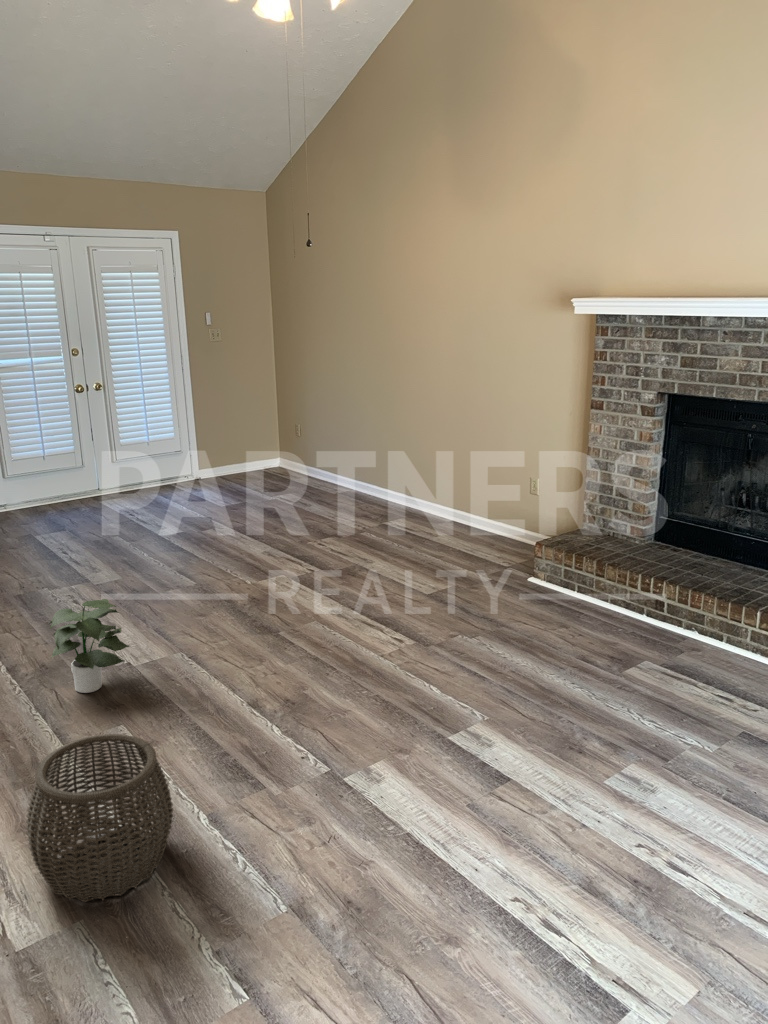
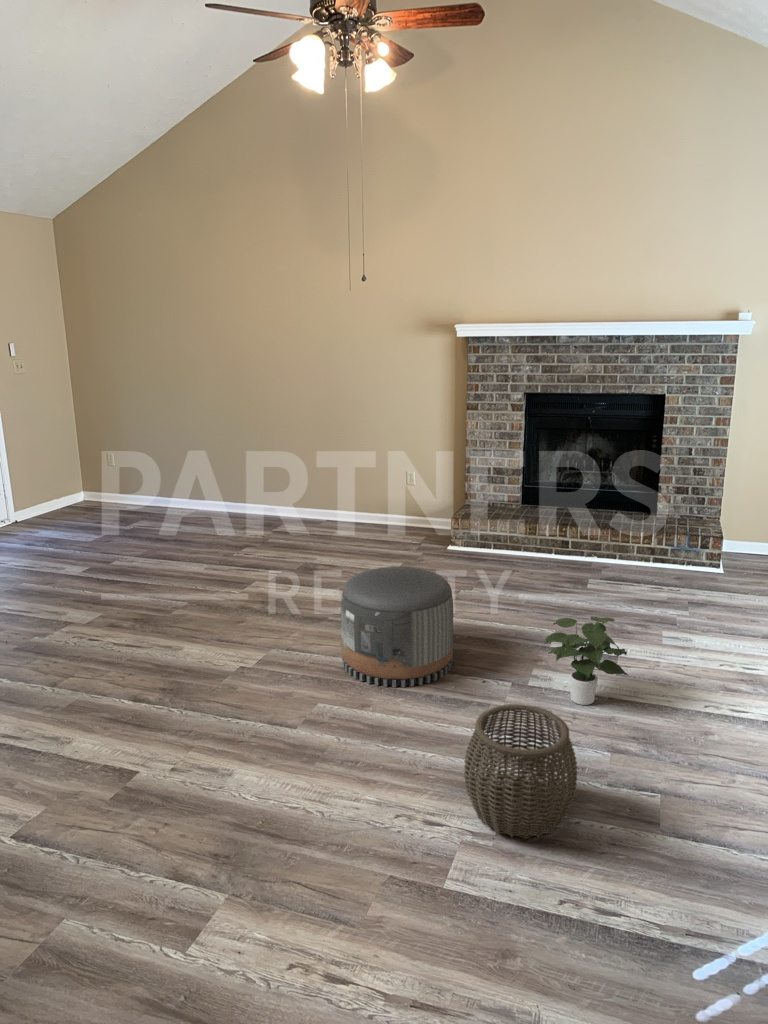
pouf: none [203,565,336,707] -> present [341,567,453,687]
potted plant: present [49,599,130,693] -> present [544,617,628,705]

